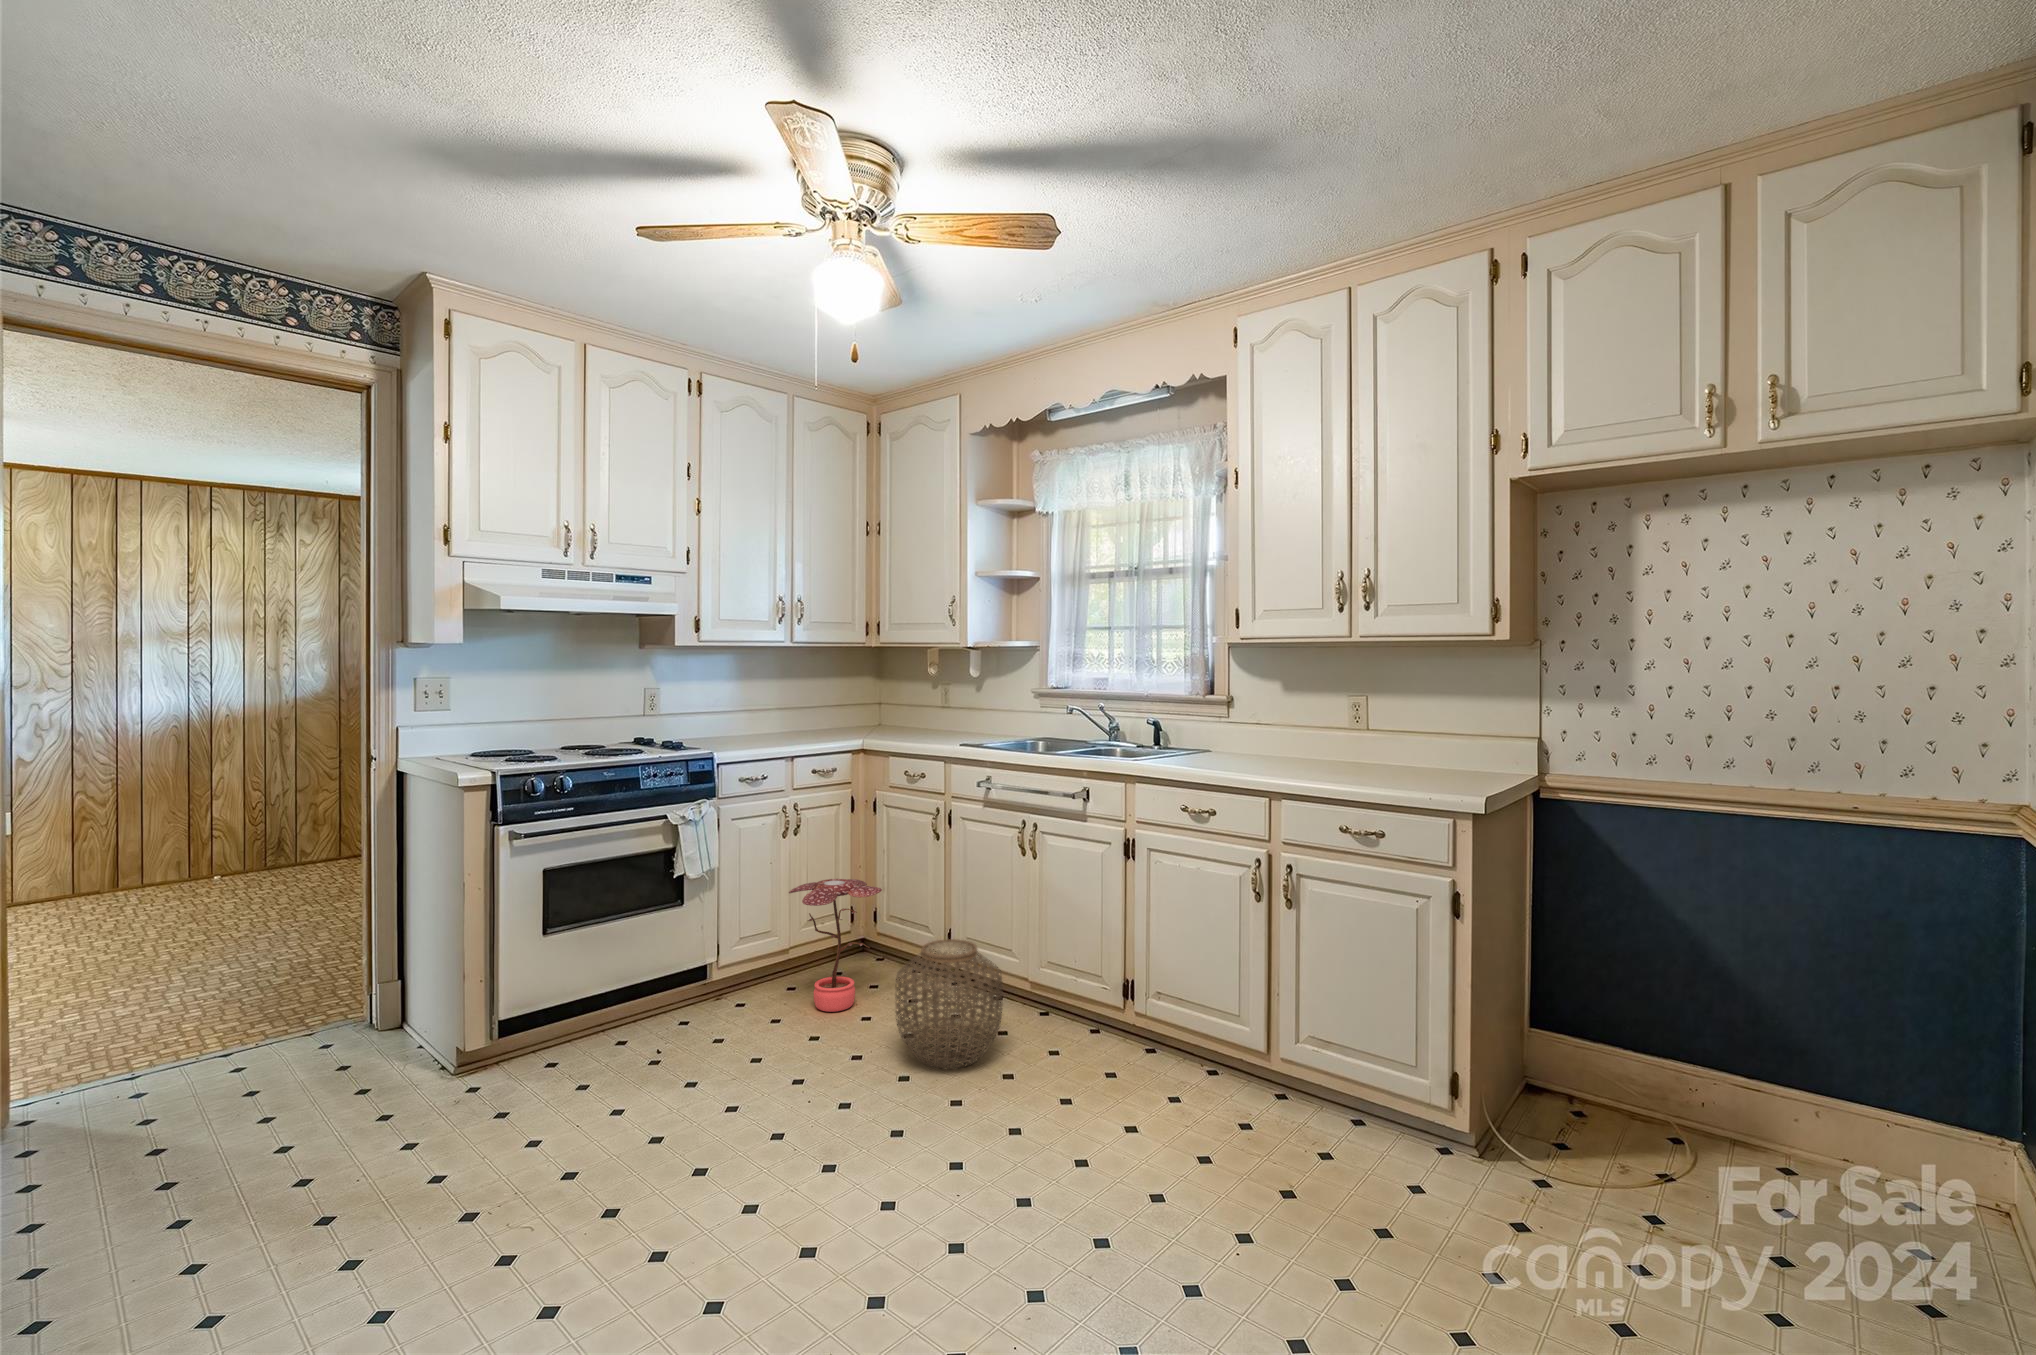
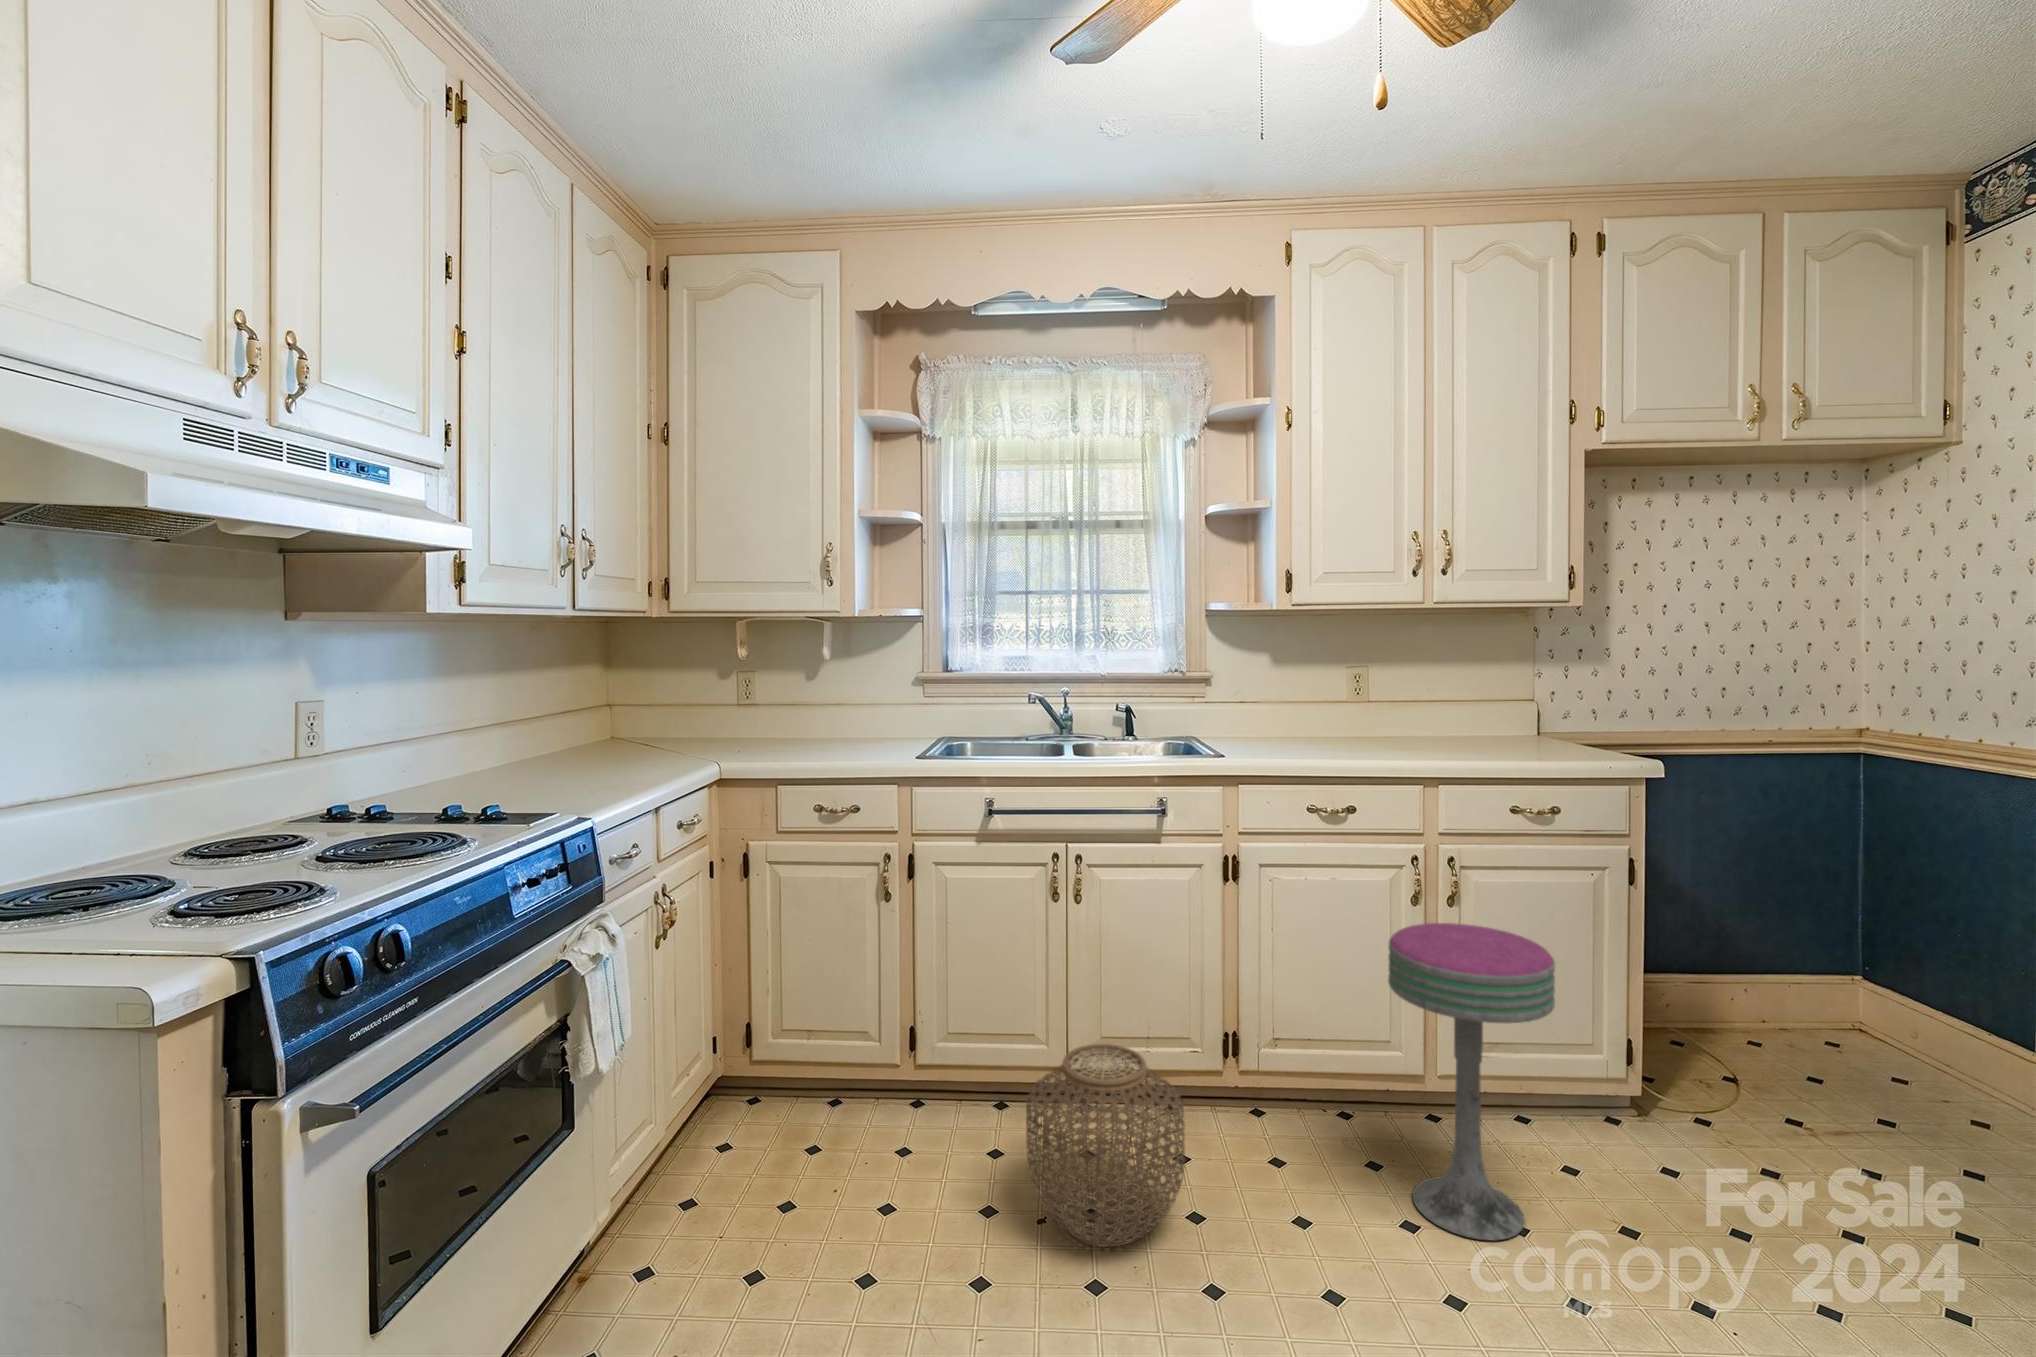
potted plant: present [789,879,882,1012] -> none [735,993,895,1225]
bar stool: none [1113,900,1236,1155] -> present [1388,923,1555,1241]

